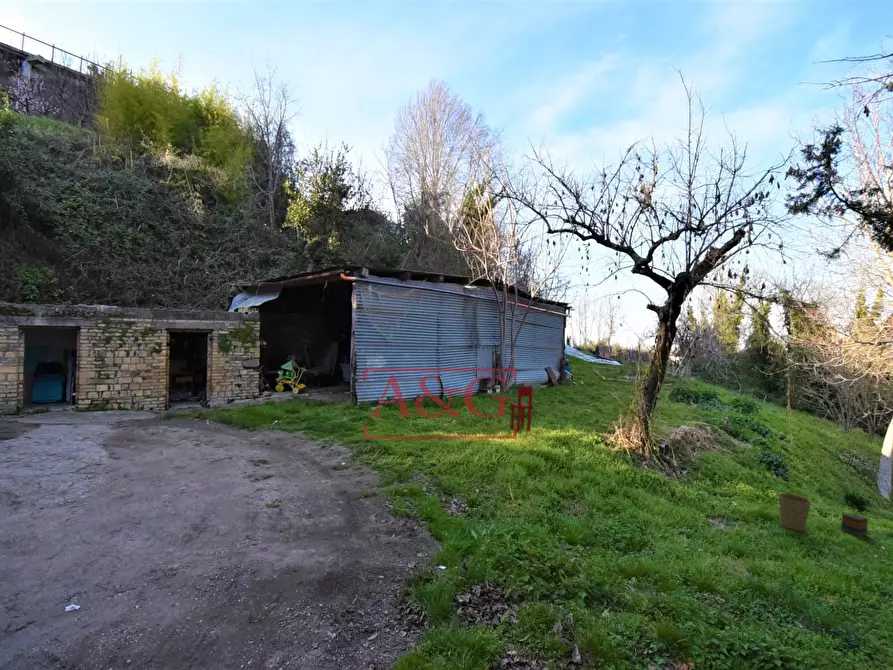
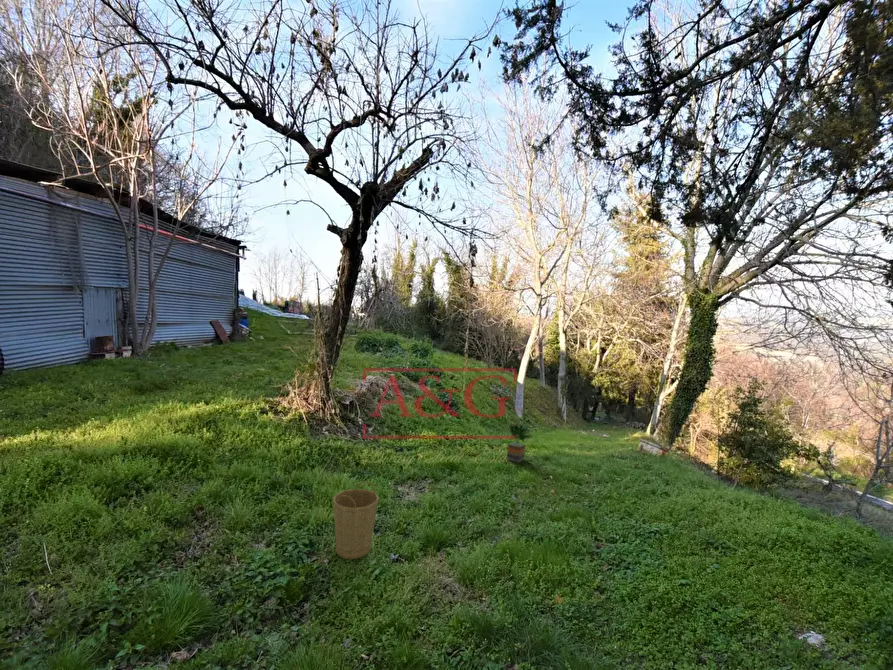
chair: present [510,385,533,431] -> none [113,338,157,413]
basket: present [779,491,811,531] -> present [333,482,379,559]

